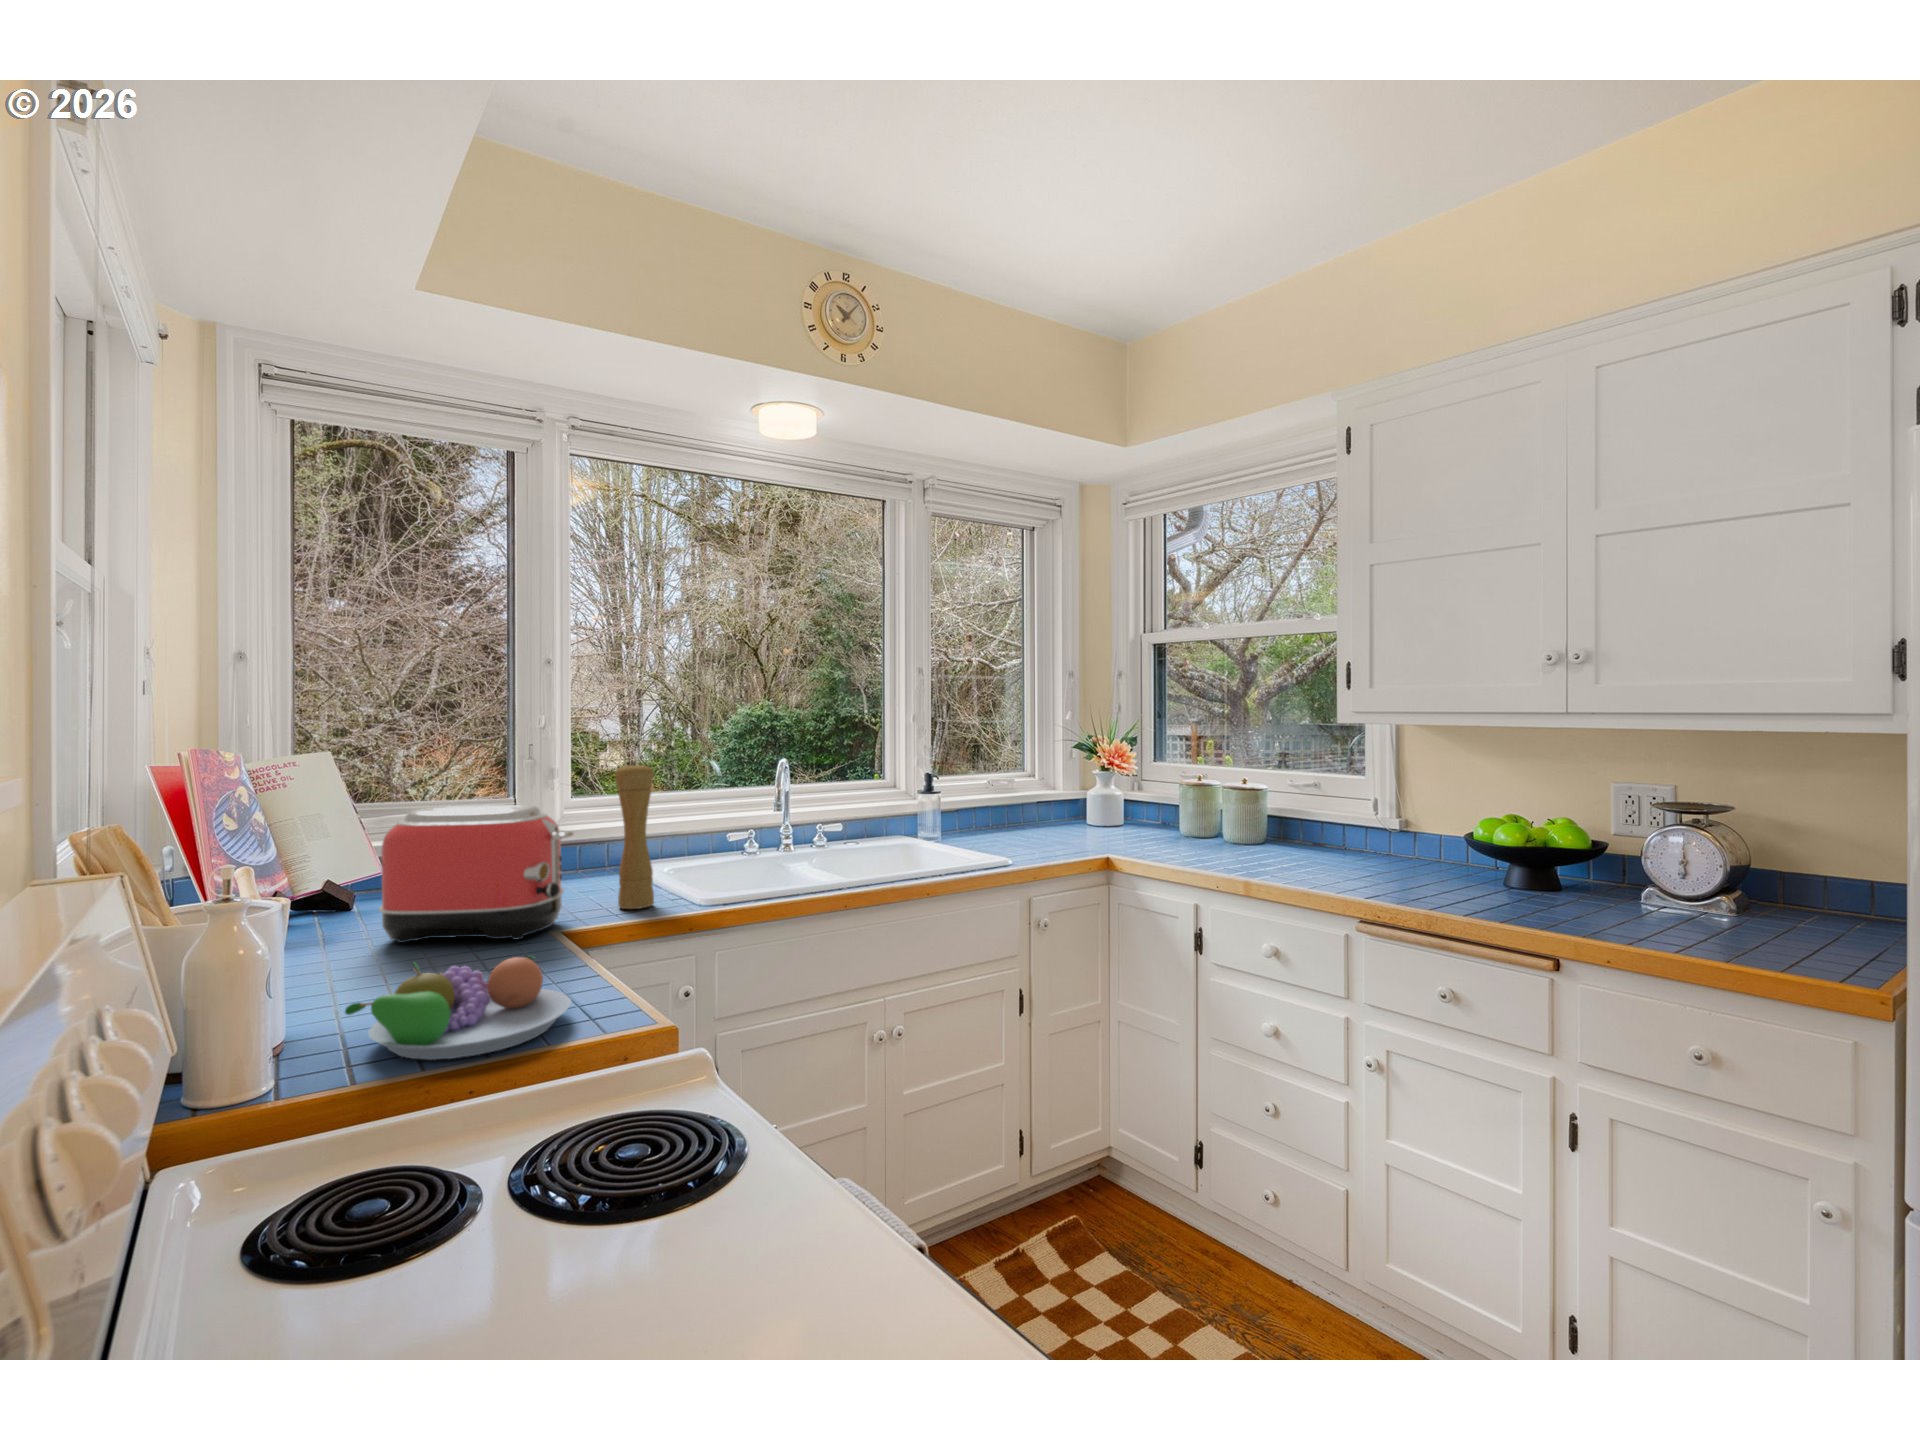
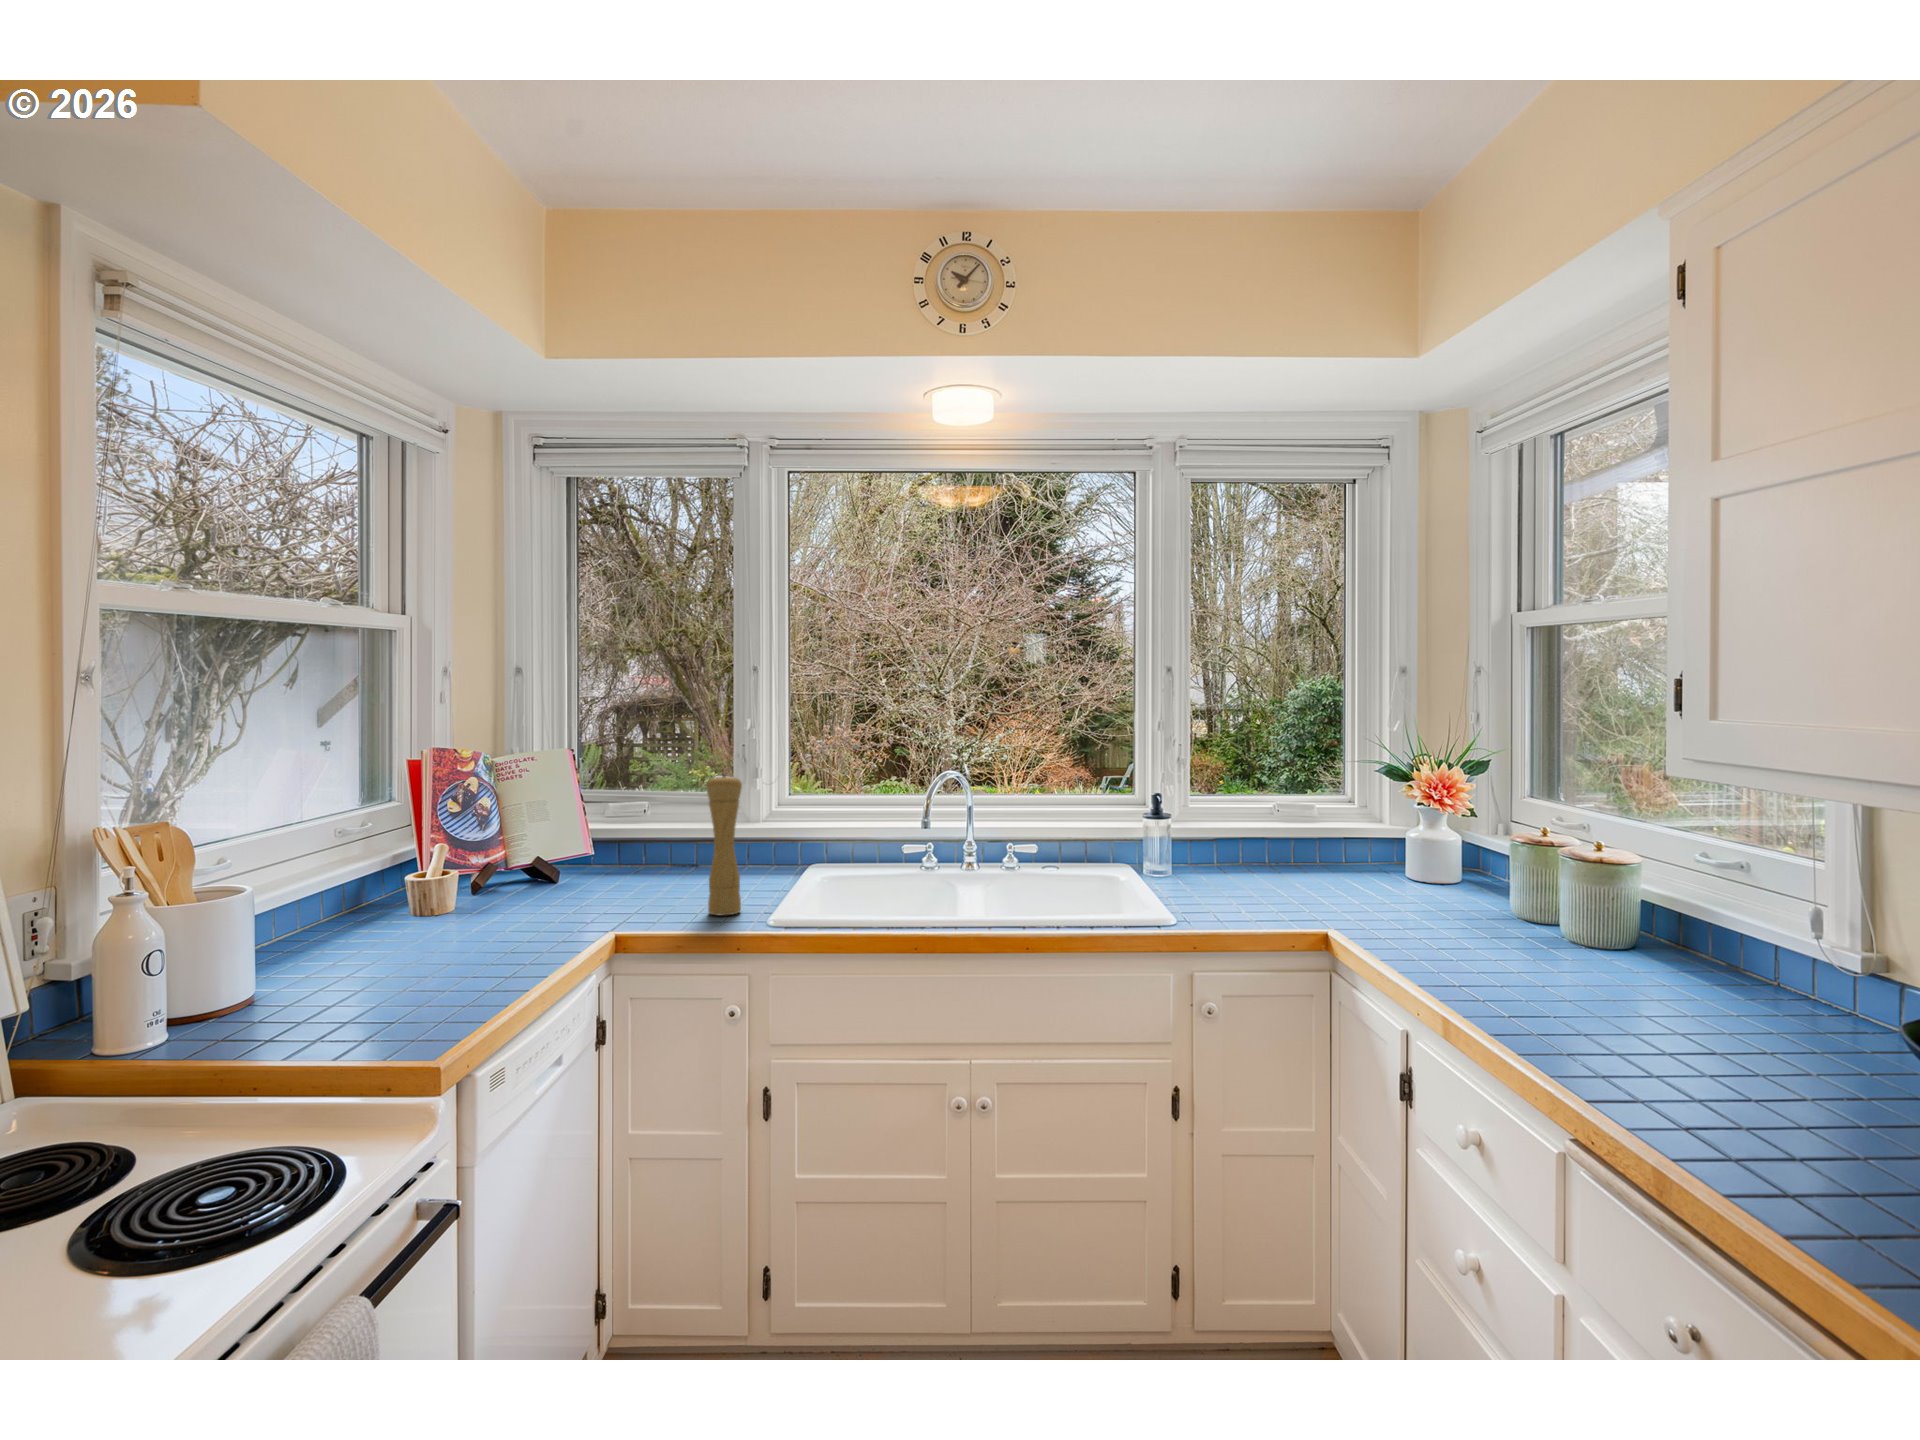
toaster: present [378,805,573,943] -> none [505,805,650,930]
fruit bowl: present [345,955,571,1060] -> none [282,943,470,1033]

